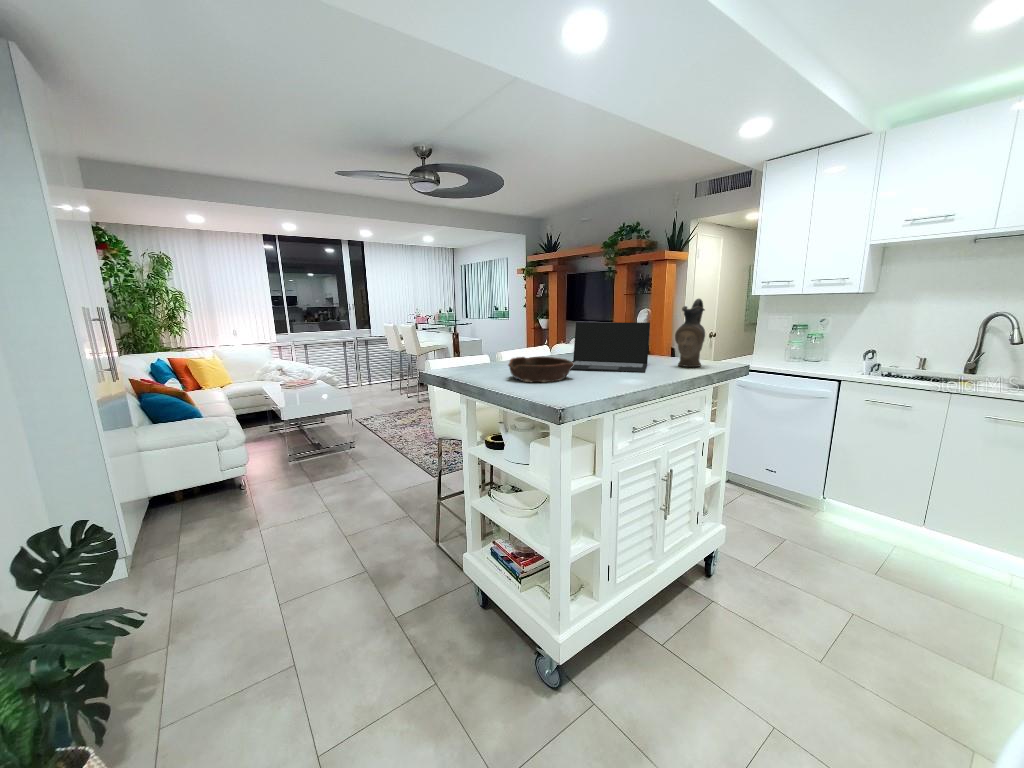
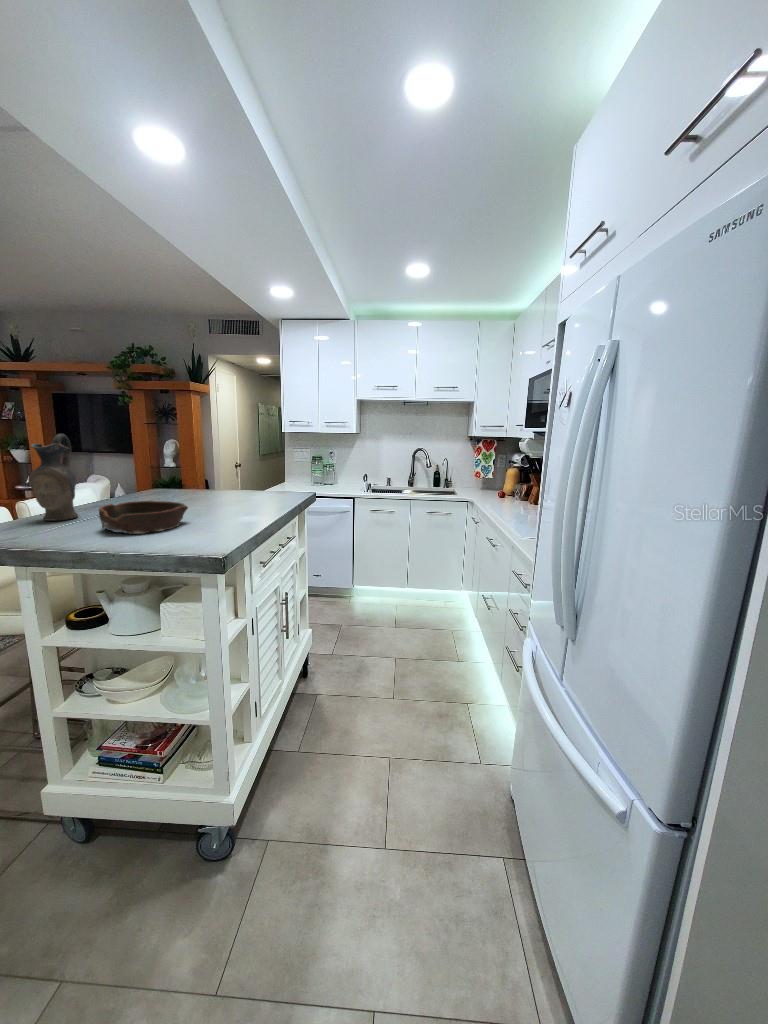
ceramic pitcher: present [675,299,705,367] -> present [28,434,78,520]
laptop: present [571,322,650,373] -> none [151,458,249,514]

